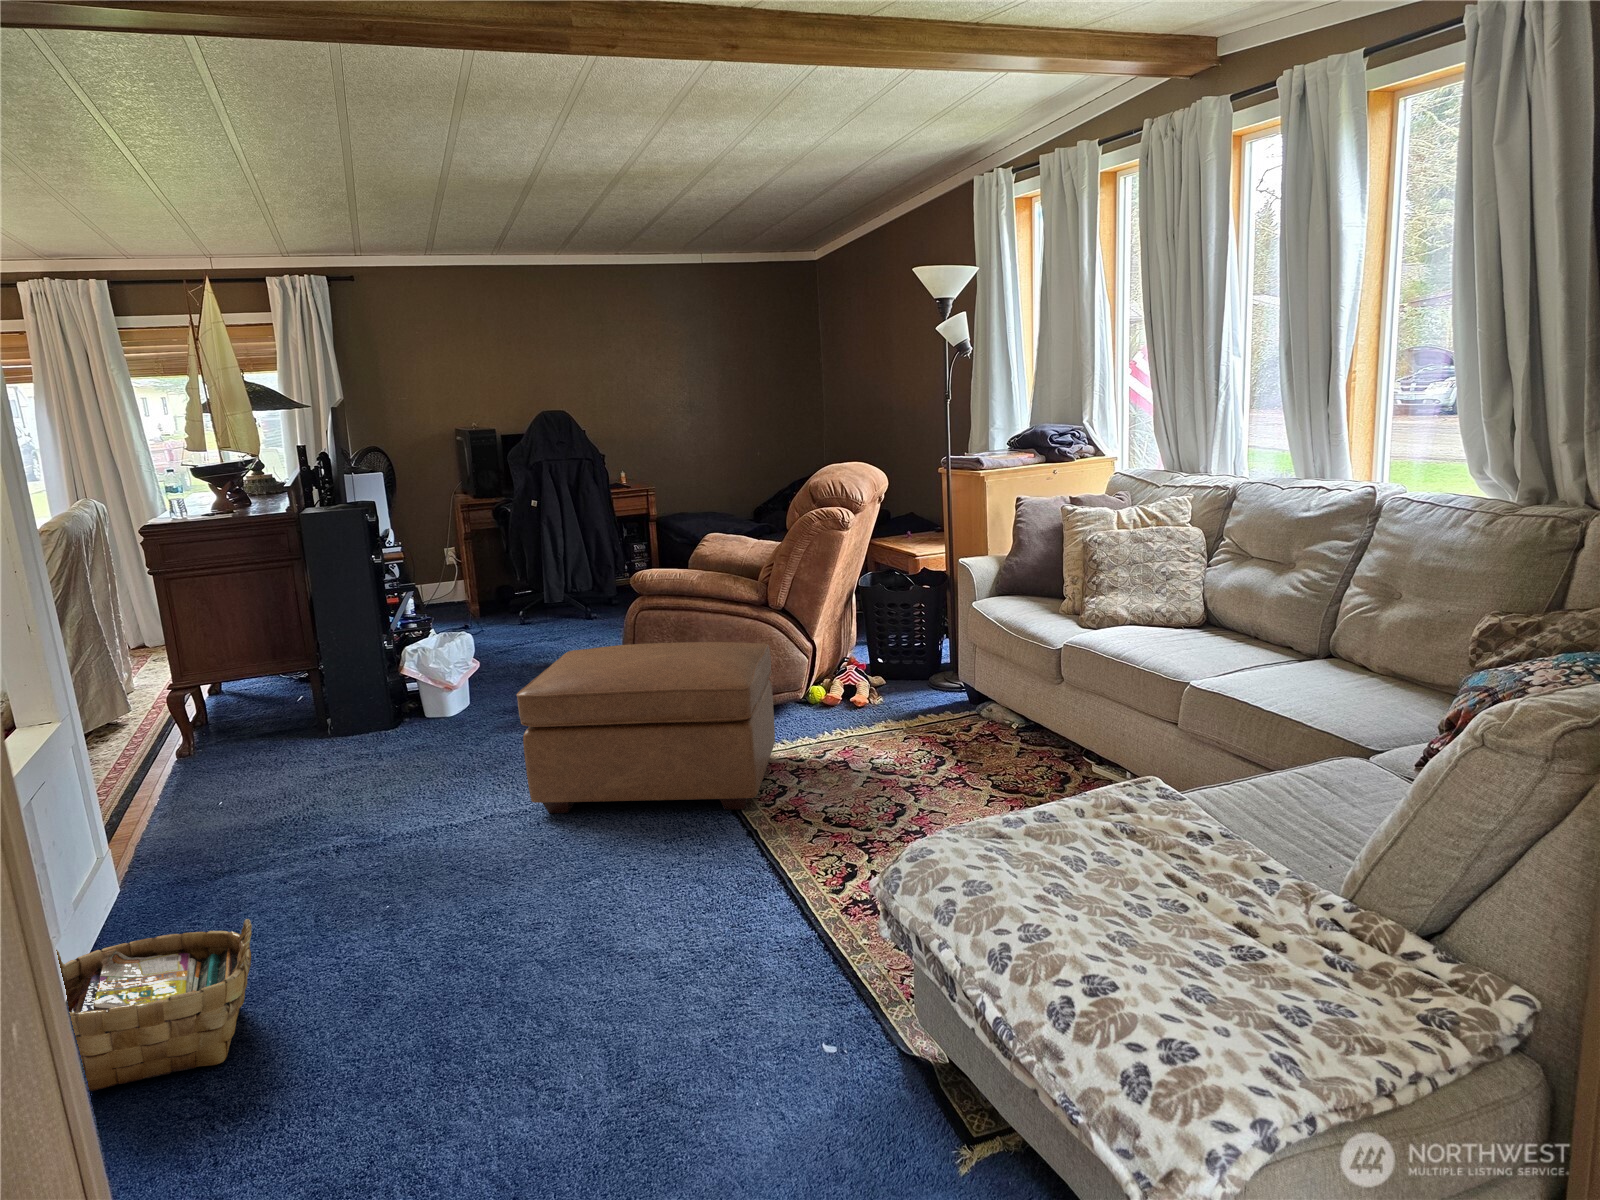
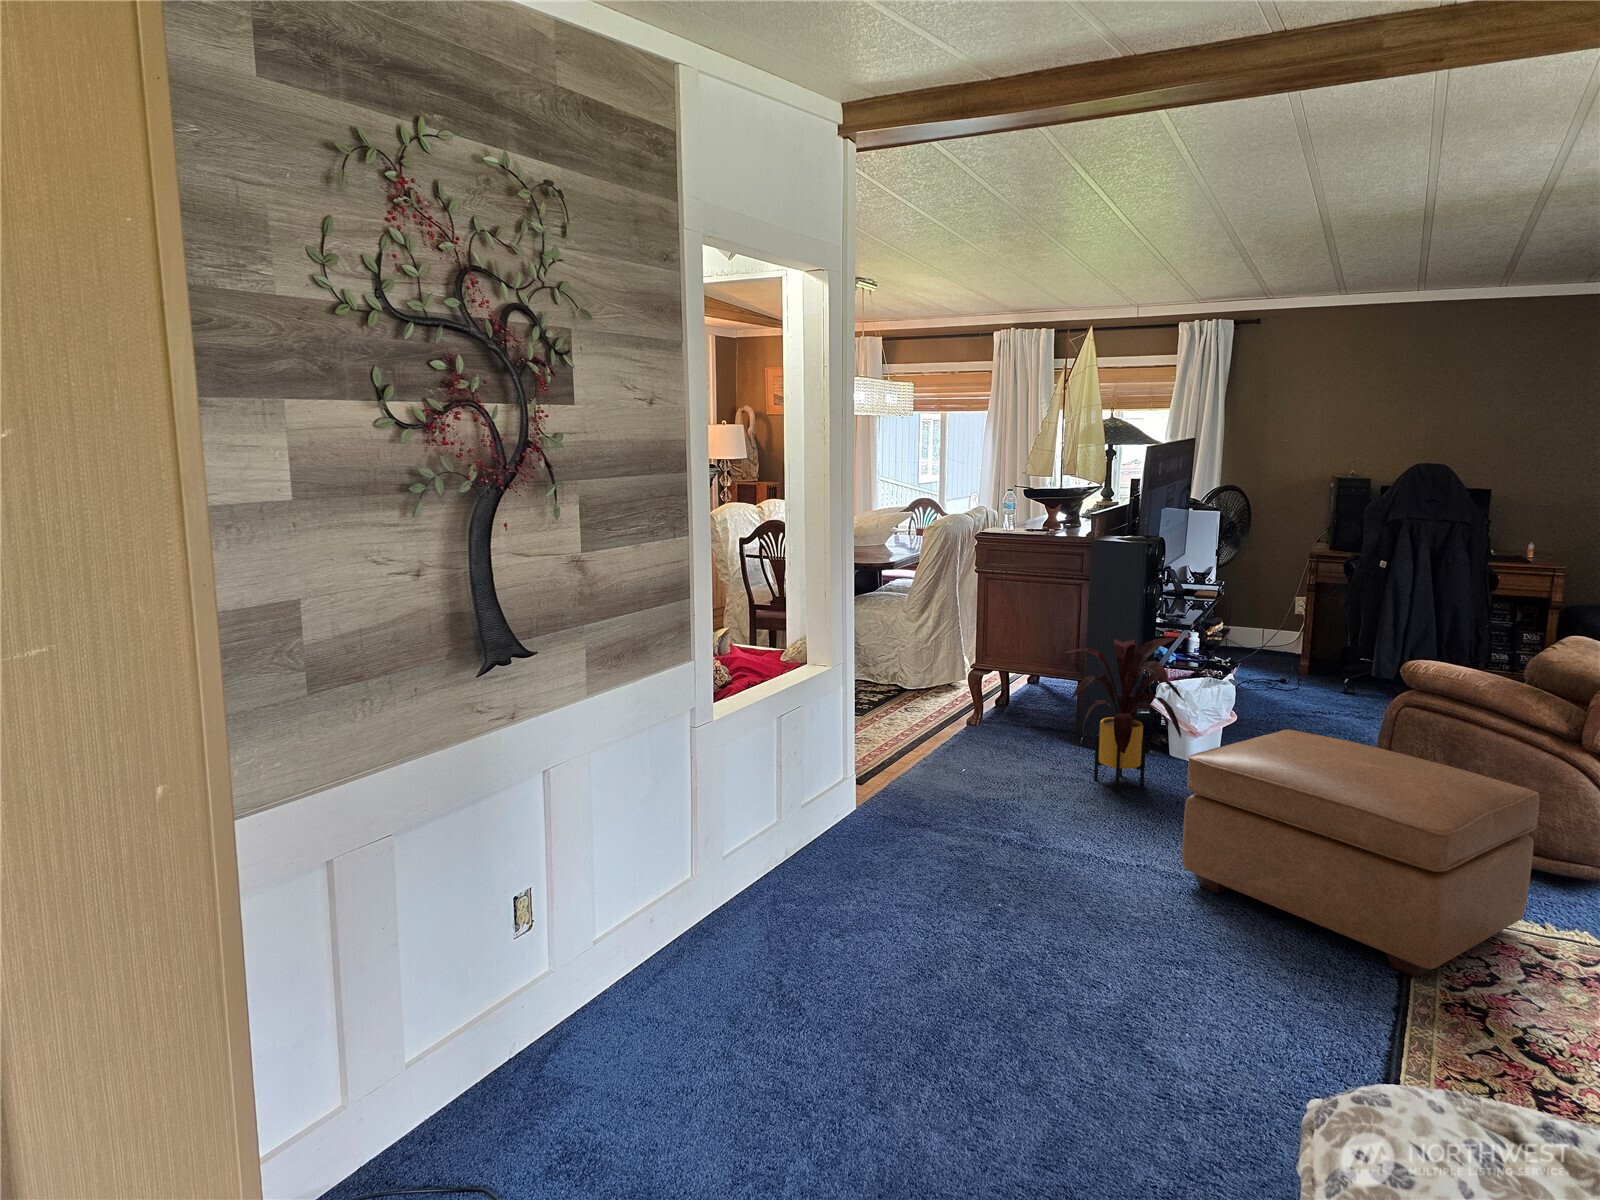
house plant: none [306,596,462,765] -> present [1063,638,1185,790]
woven basket: present [56,919,252,1091] -> none [714,825,863,961]

